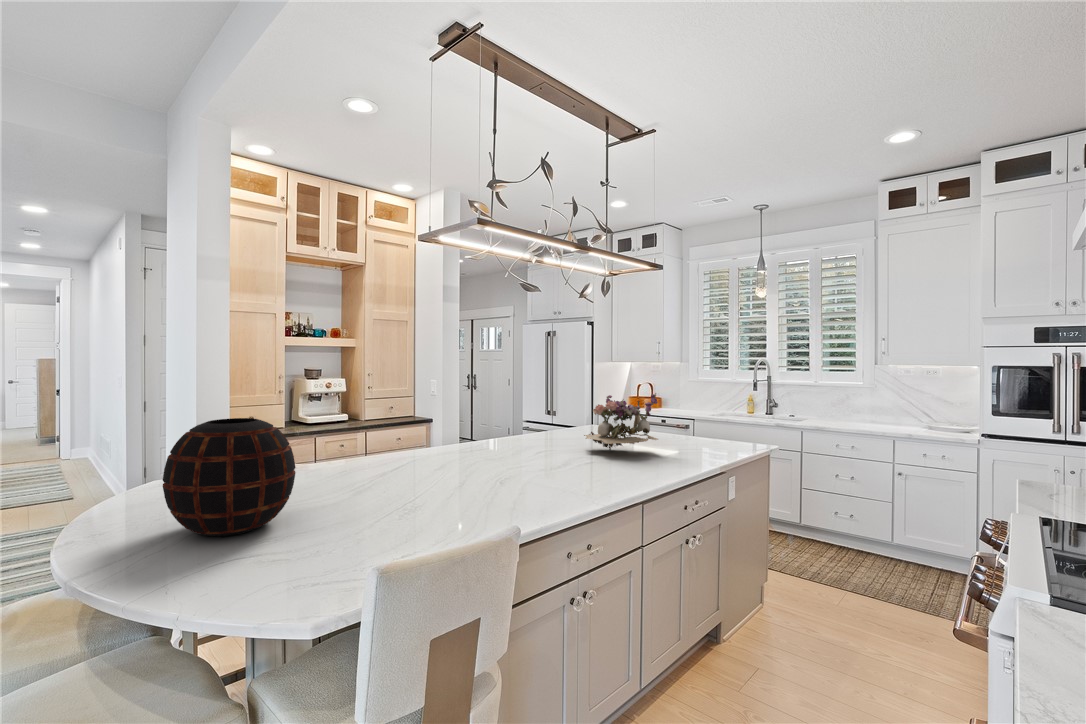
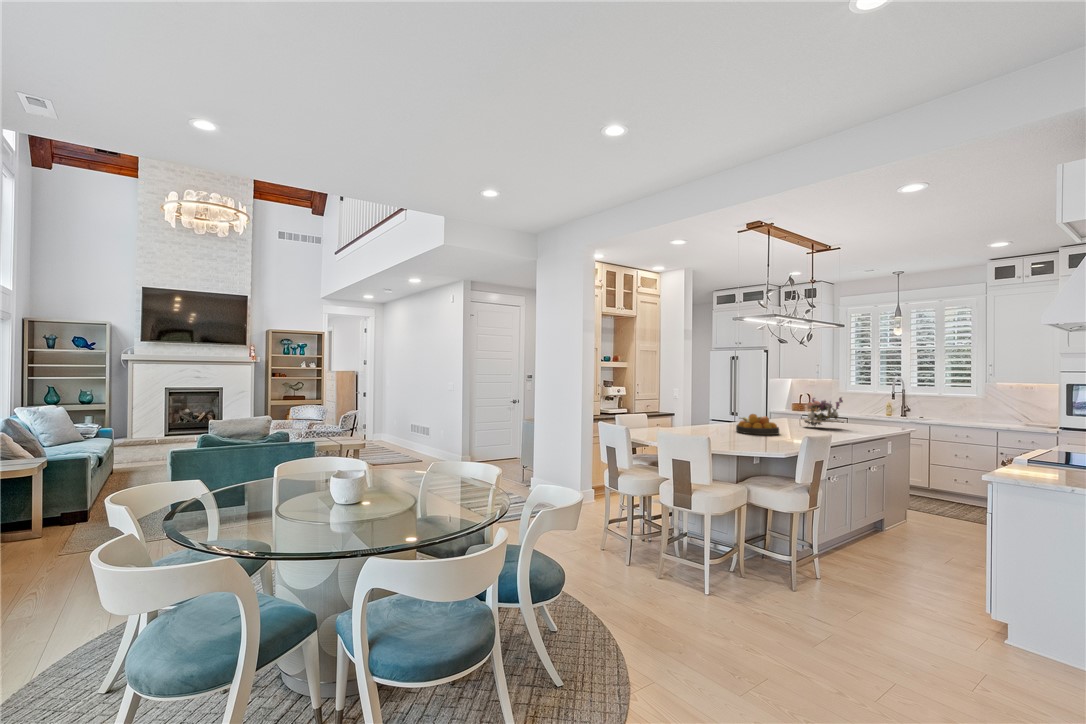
decorative vase: present [163,418,296,536] -> none [680,400,723,441]
fruit bowl: none [417,436,506,489] -> present [736,414,779,435]

